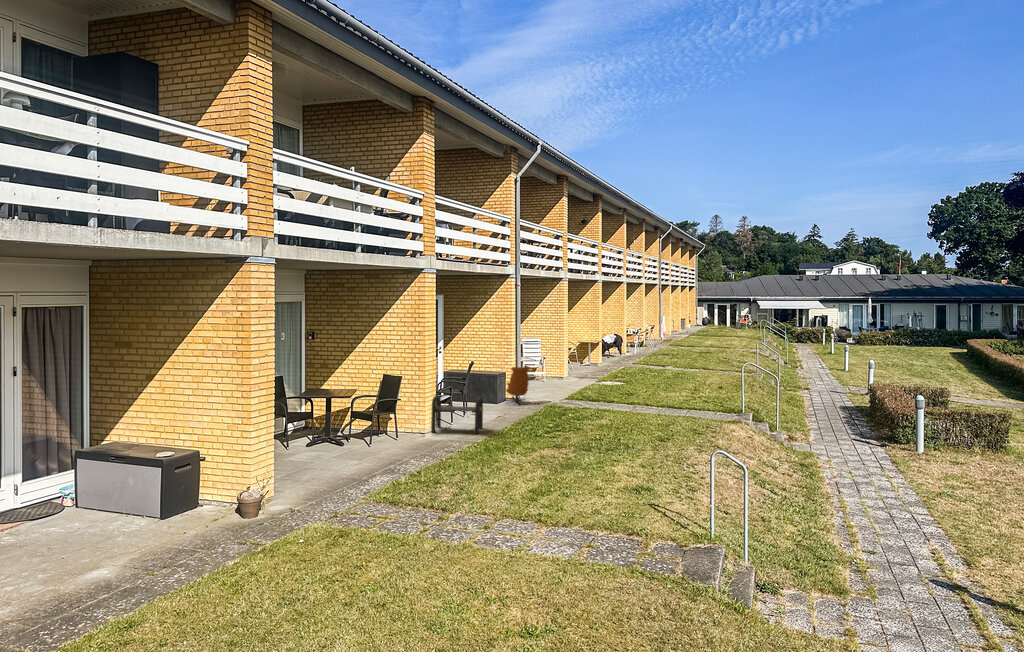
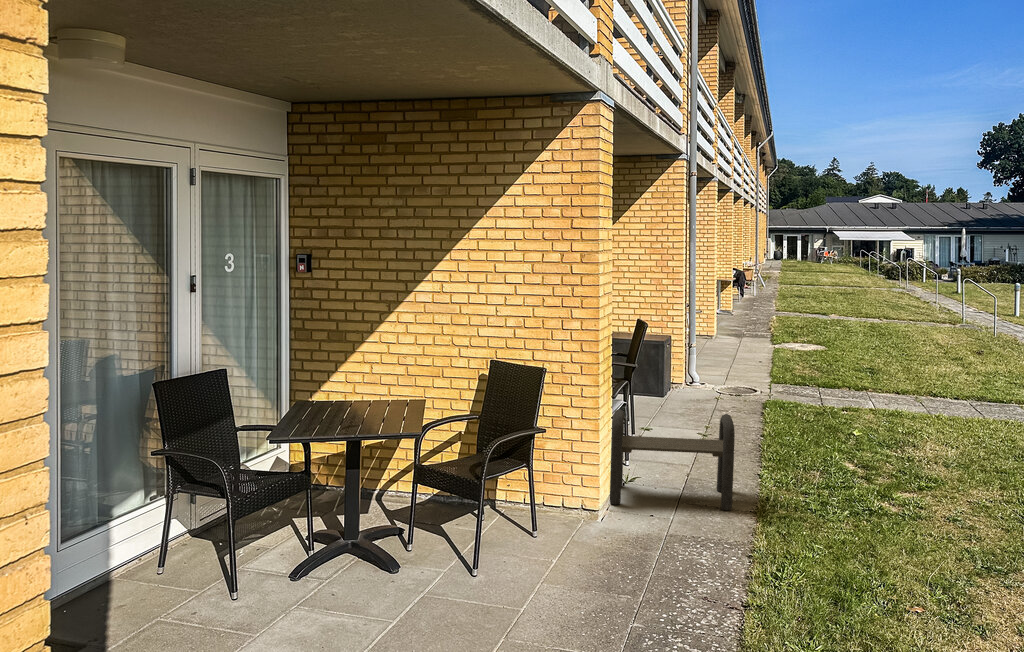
lounge chair: present [506,367,529,404] -> none [712,334,780,420]

